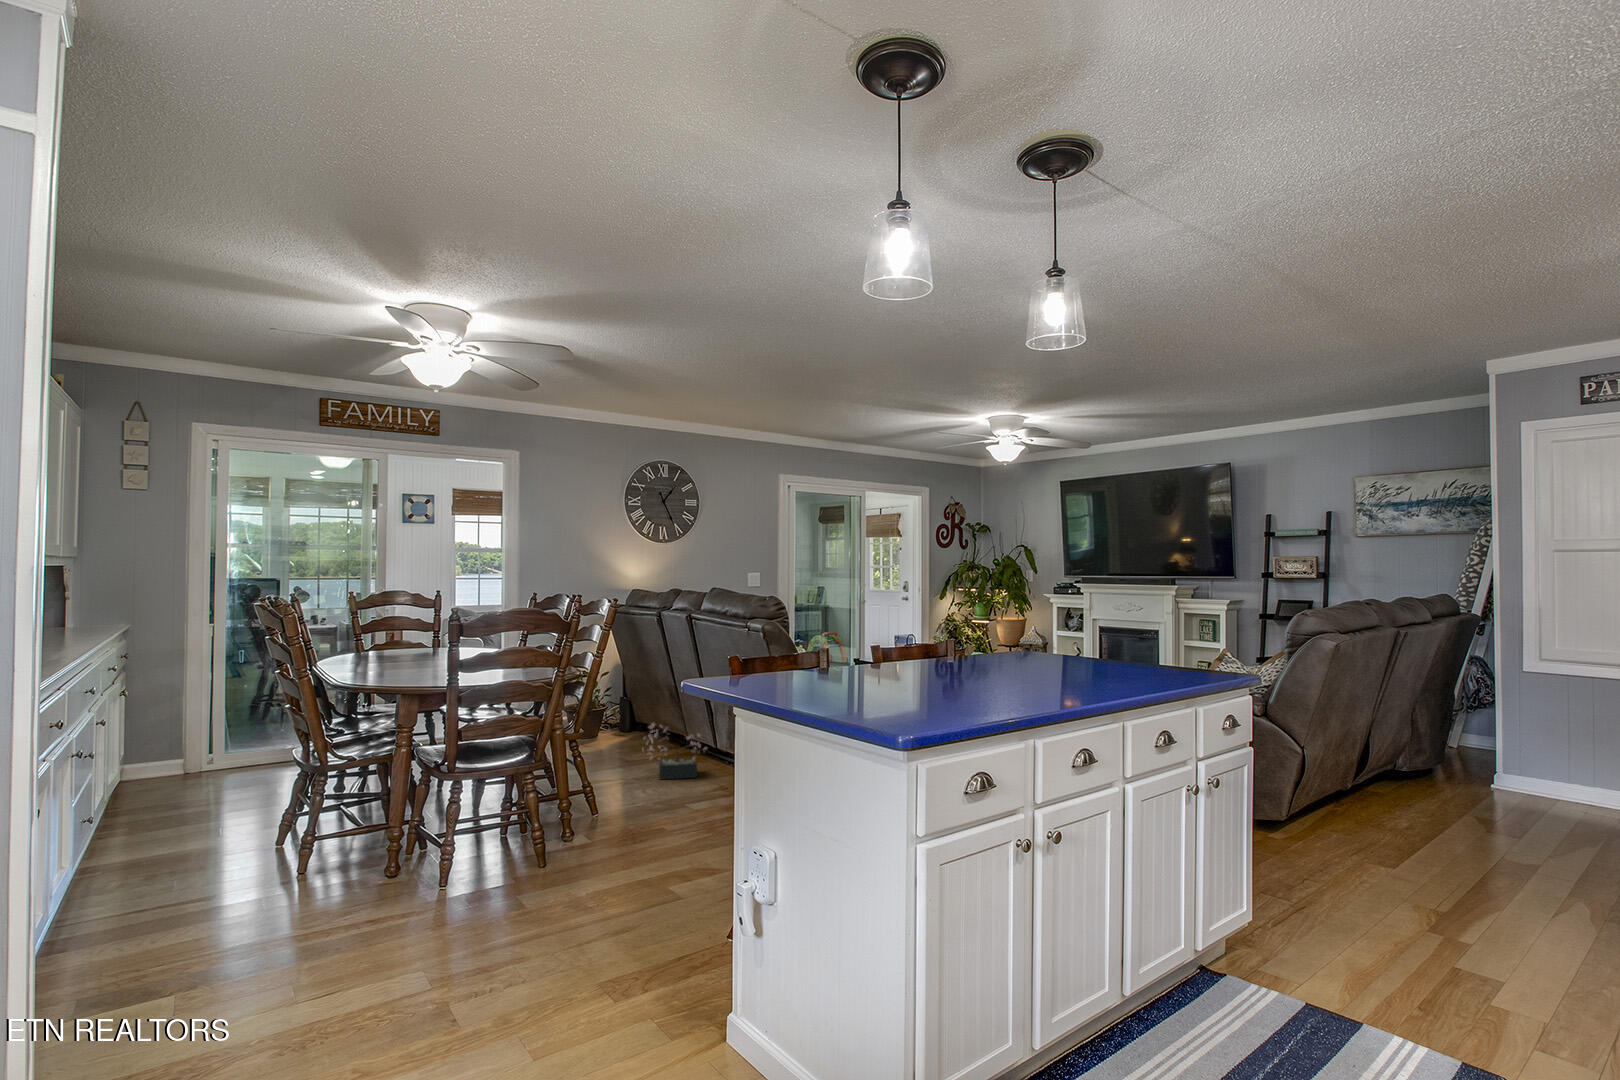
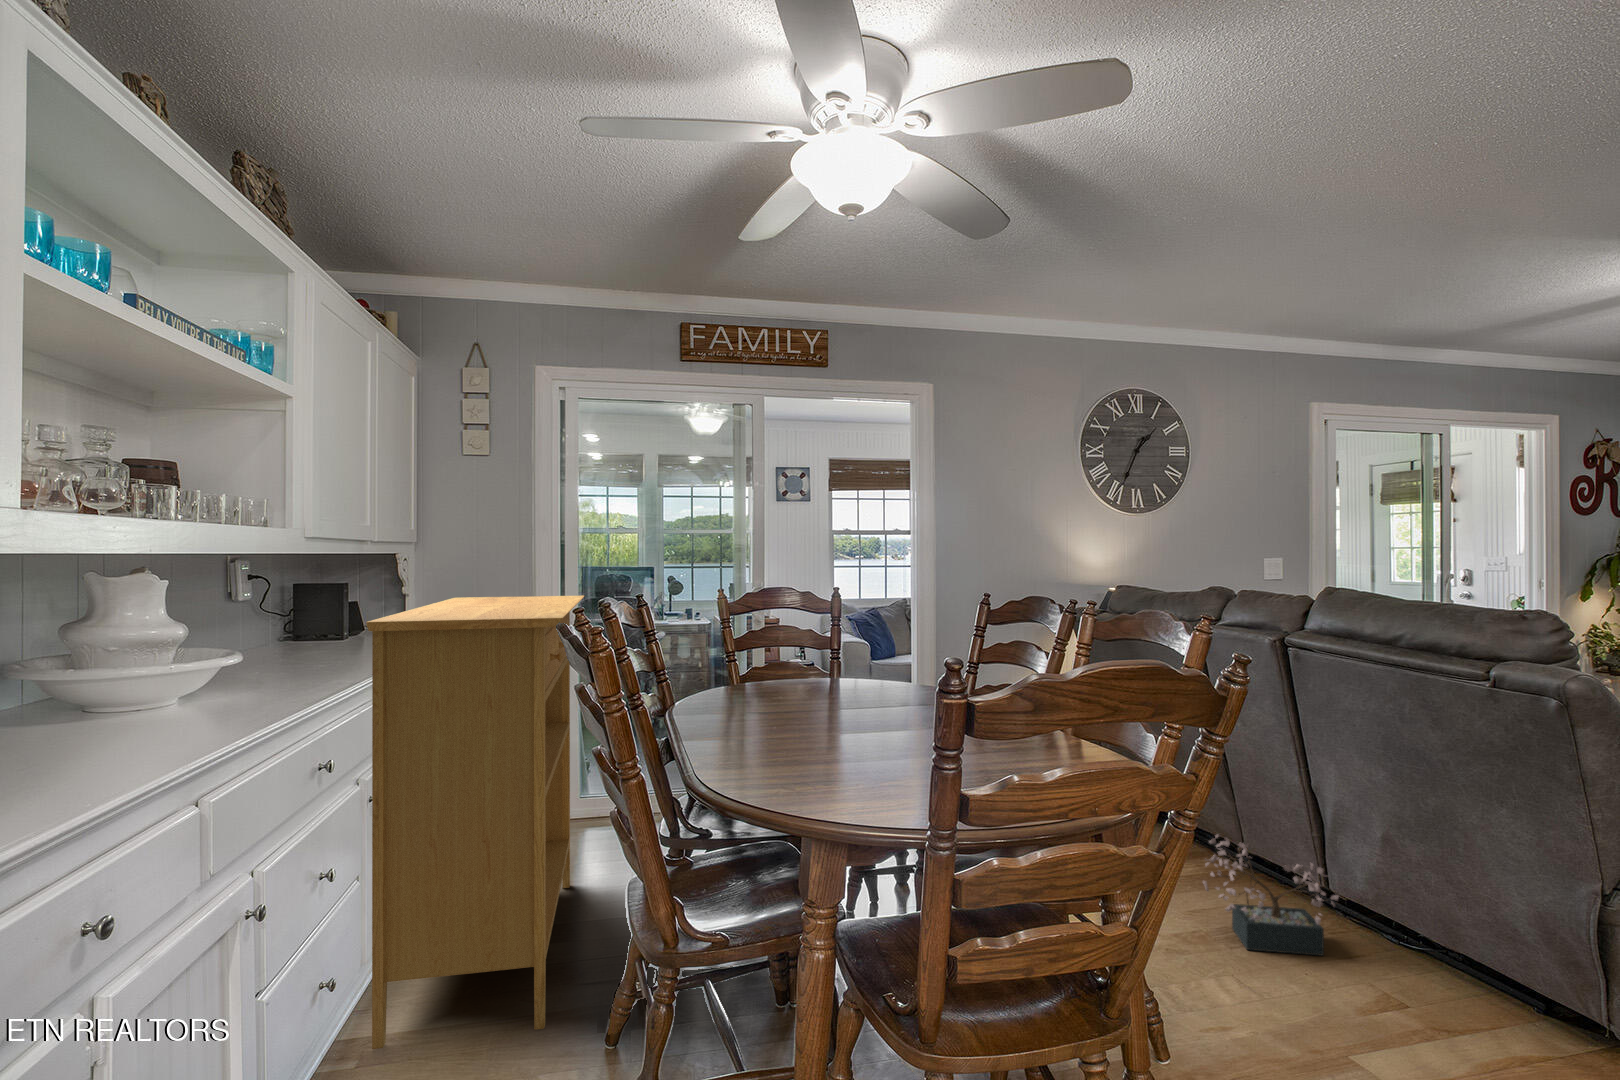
console table: none [97,596,241,868] -> present [366,596,584,1049]

